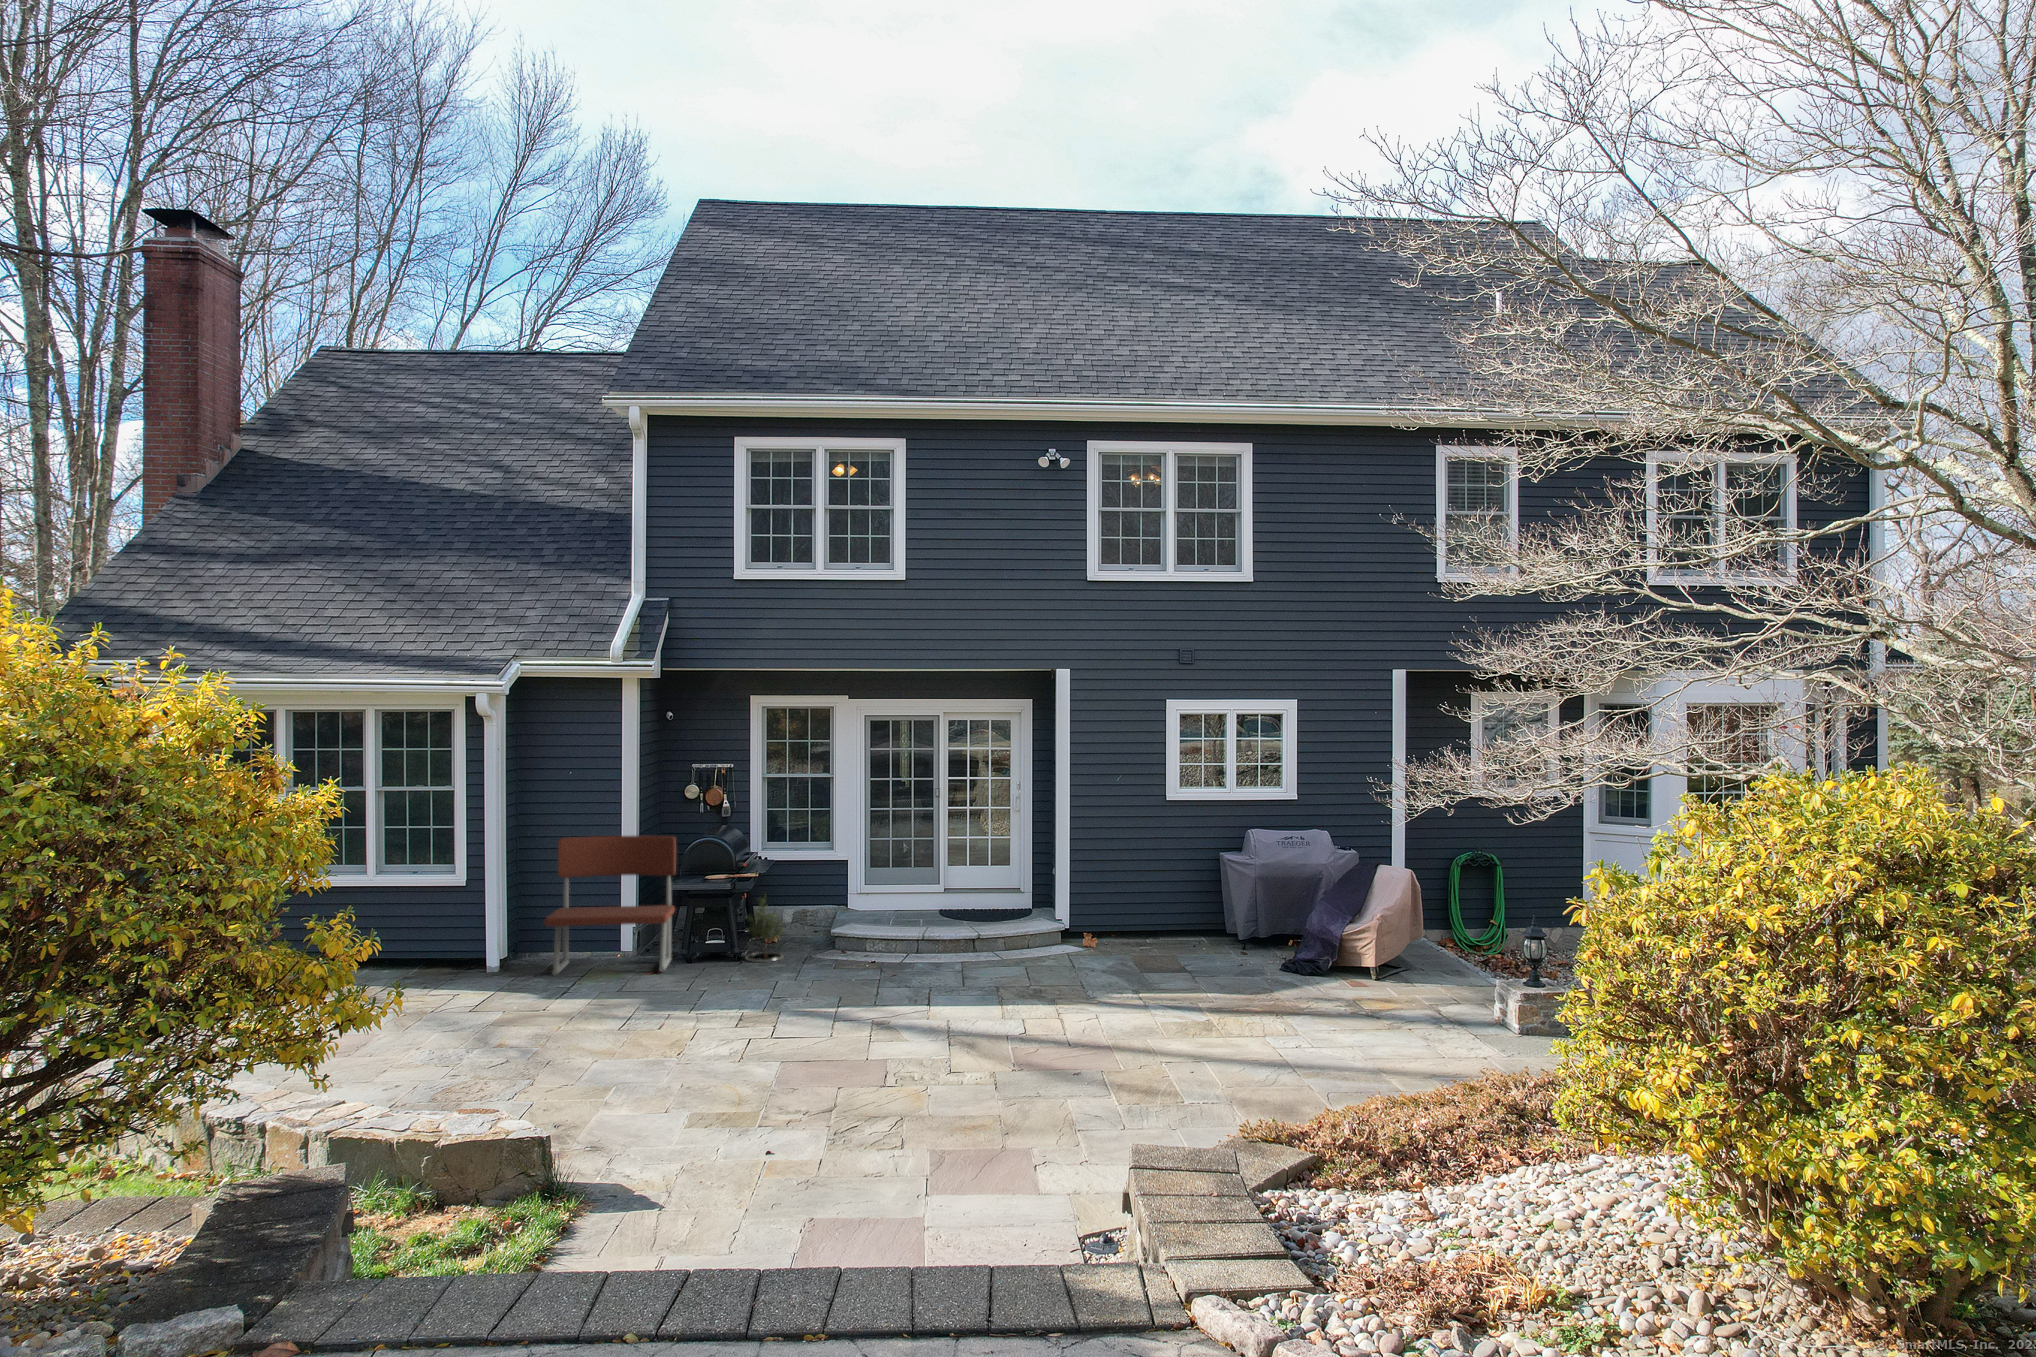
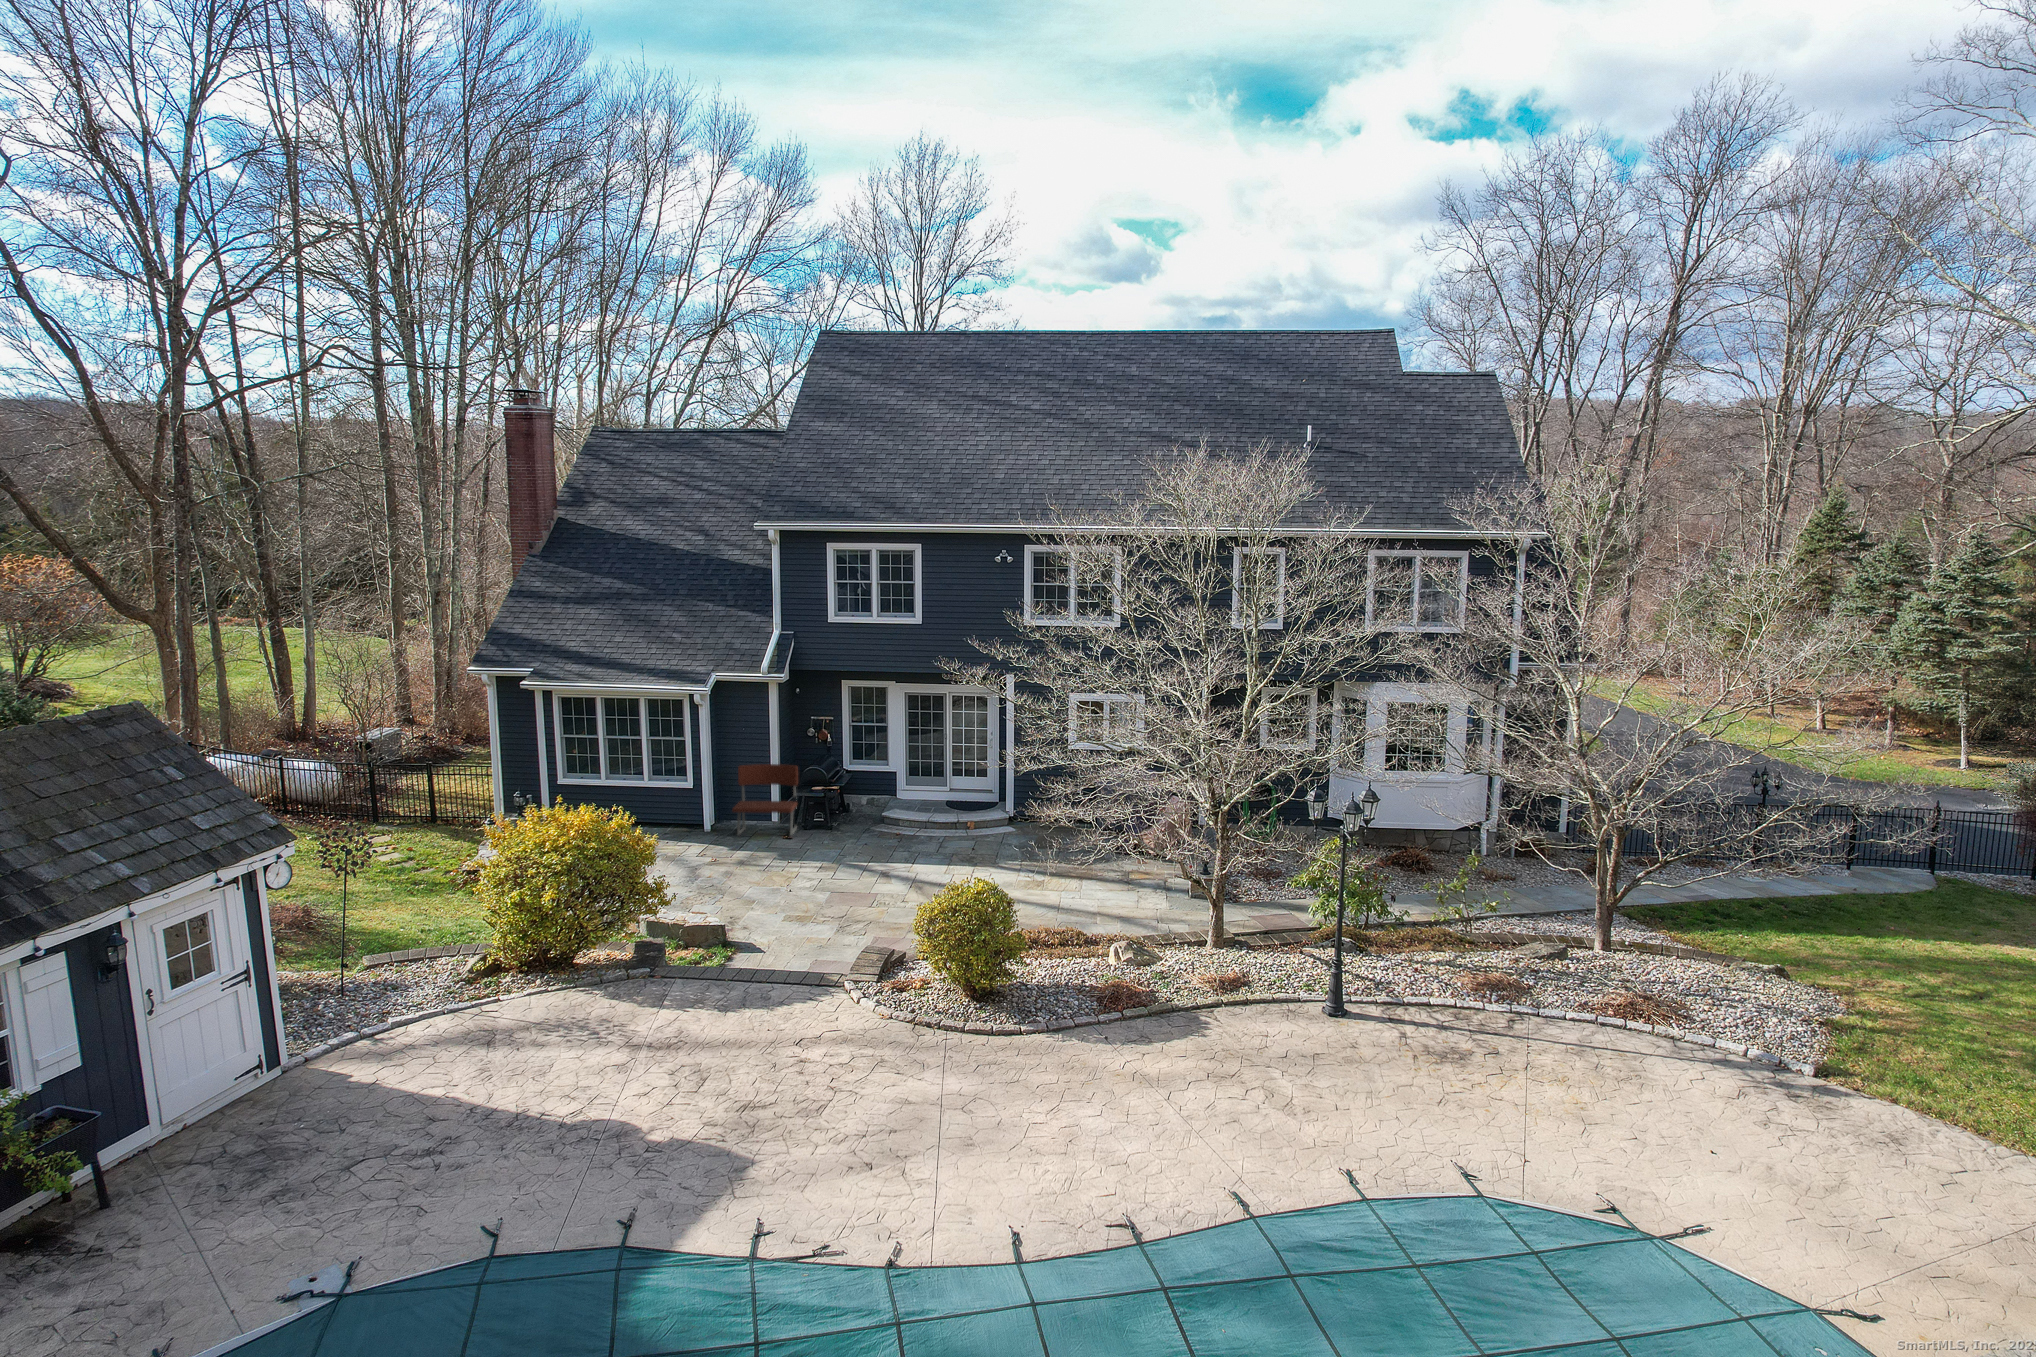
potted tree: present [746,898,785,962] -> none [834,795,858,831]

